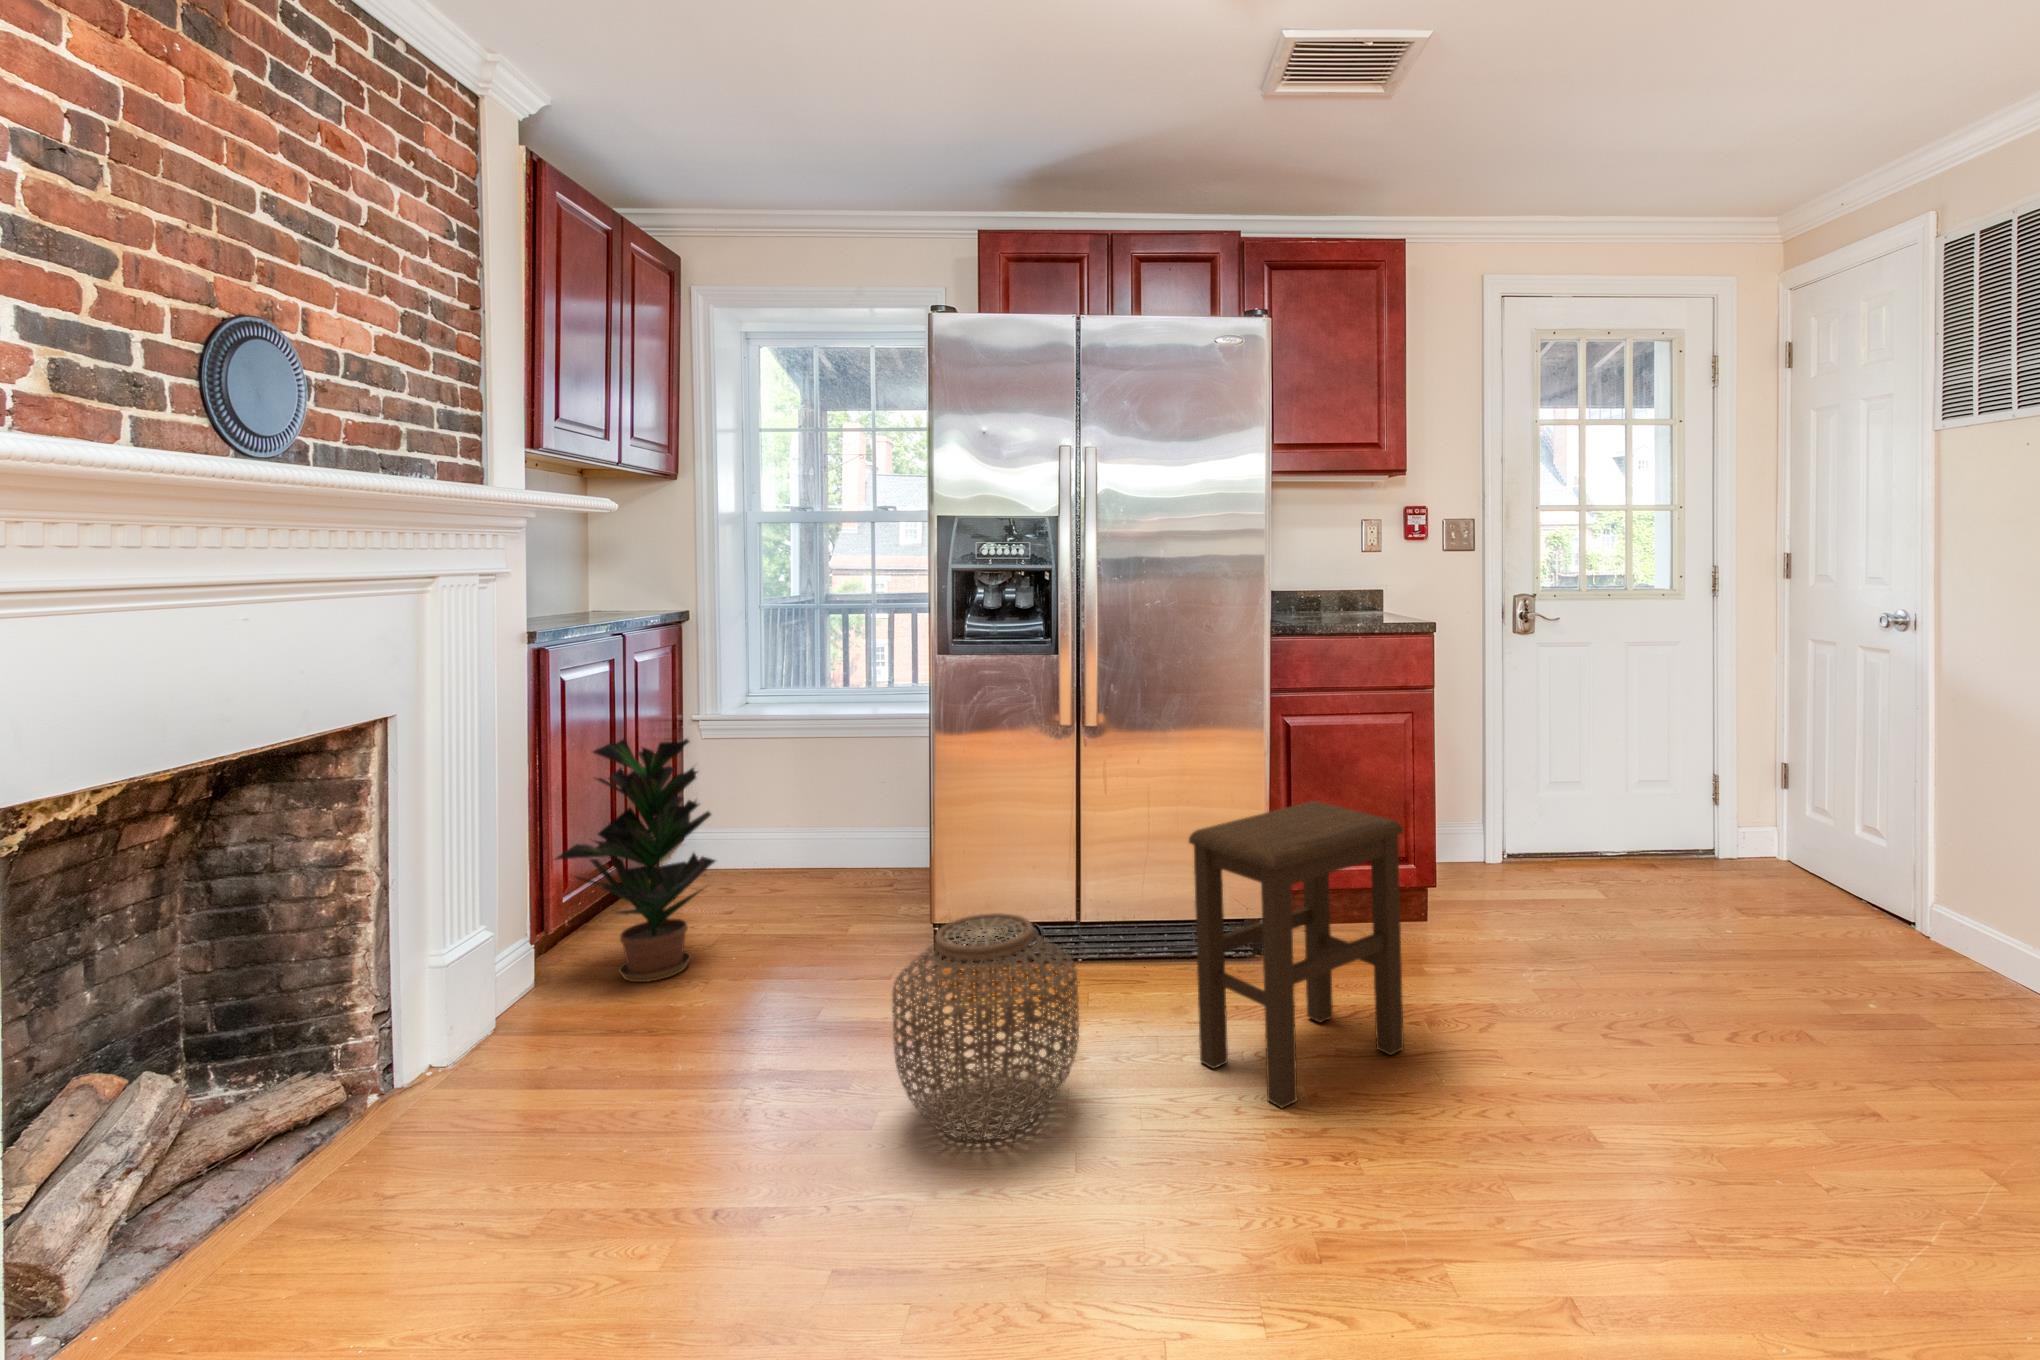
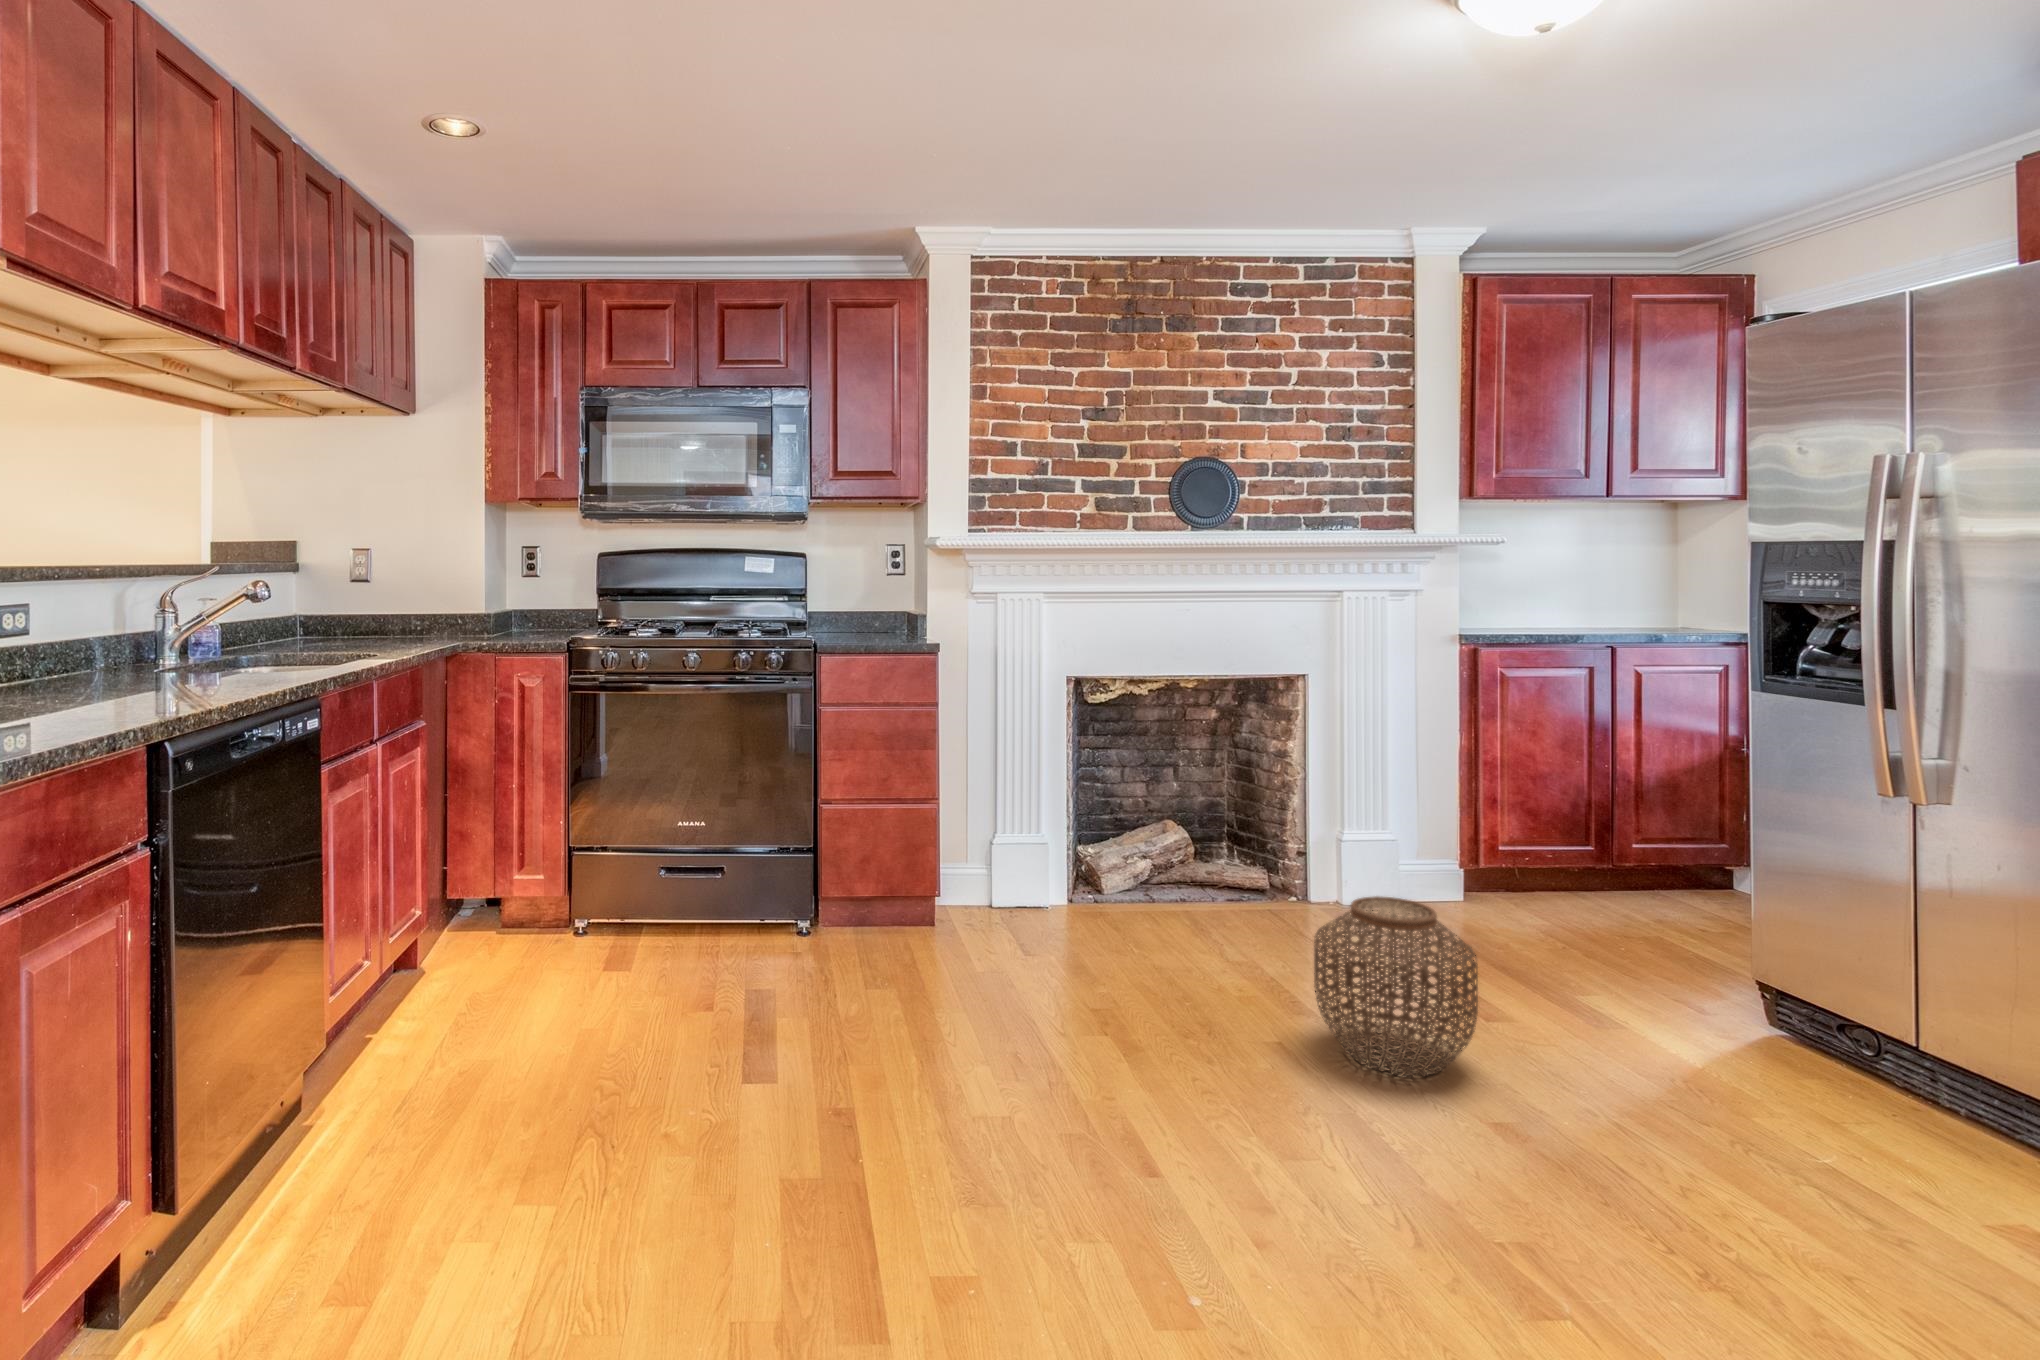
potted plant: present [555,739,715,982] -> none [1455,729,1583,931]
stool: present [1189,801,1404,1108] -> none [1507,911,1810,1298]

